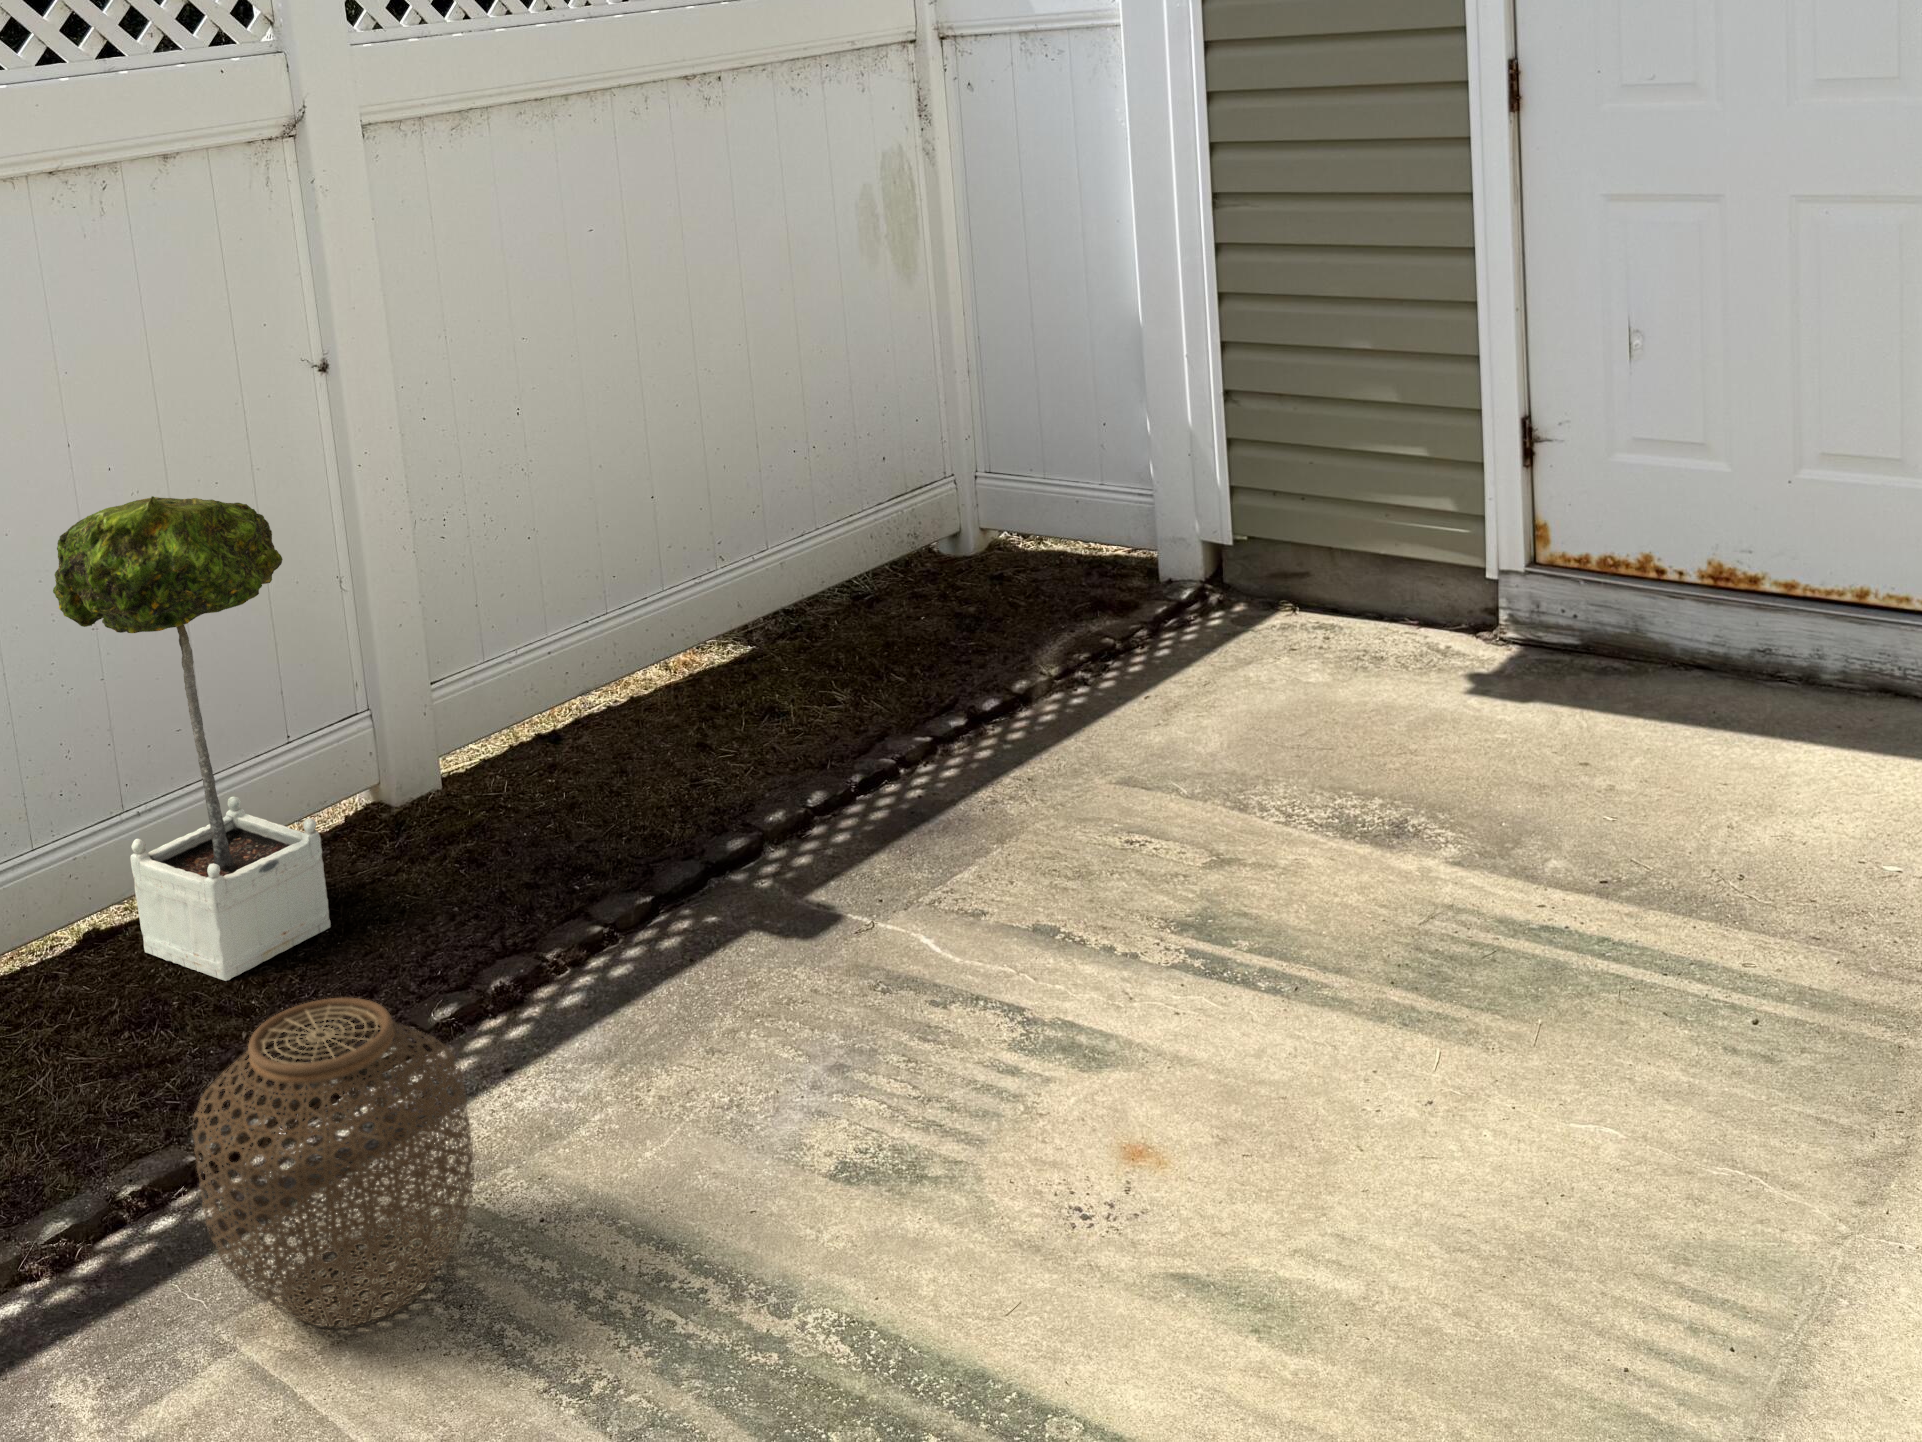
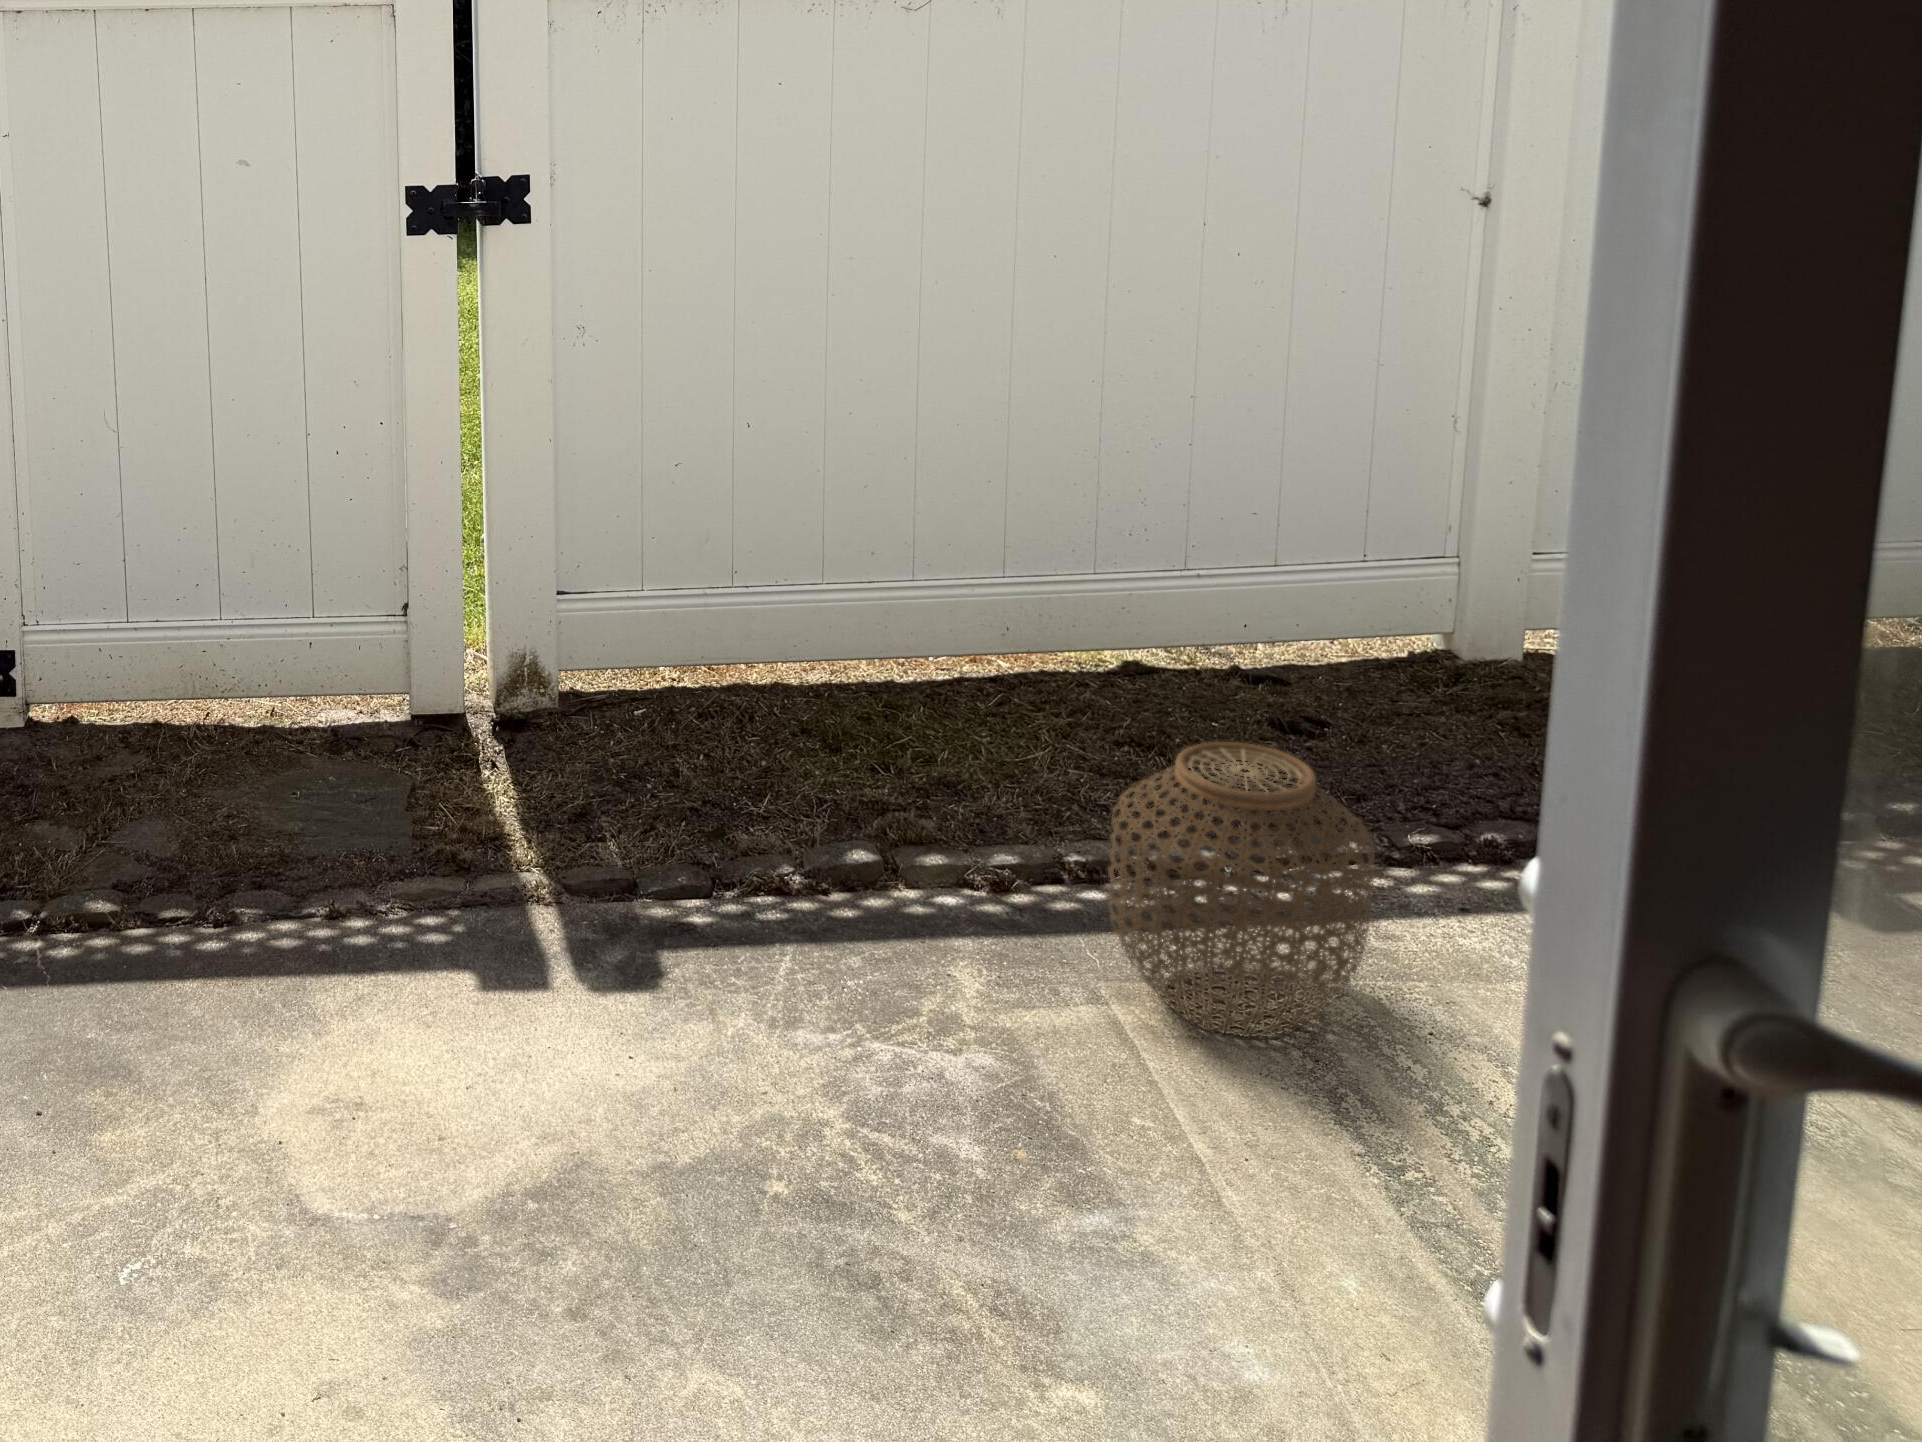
potted tree: present [53,496,331,981] -> none [1157,279,1378,740]

